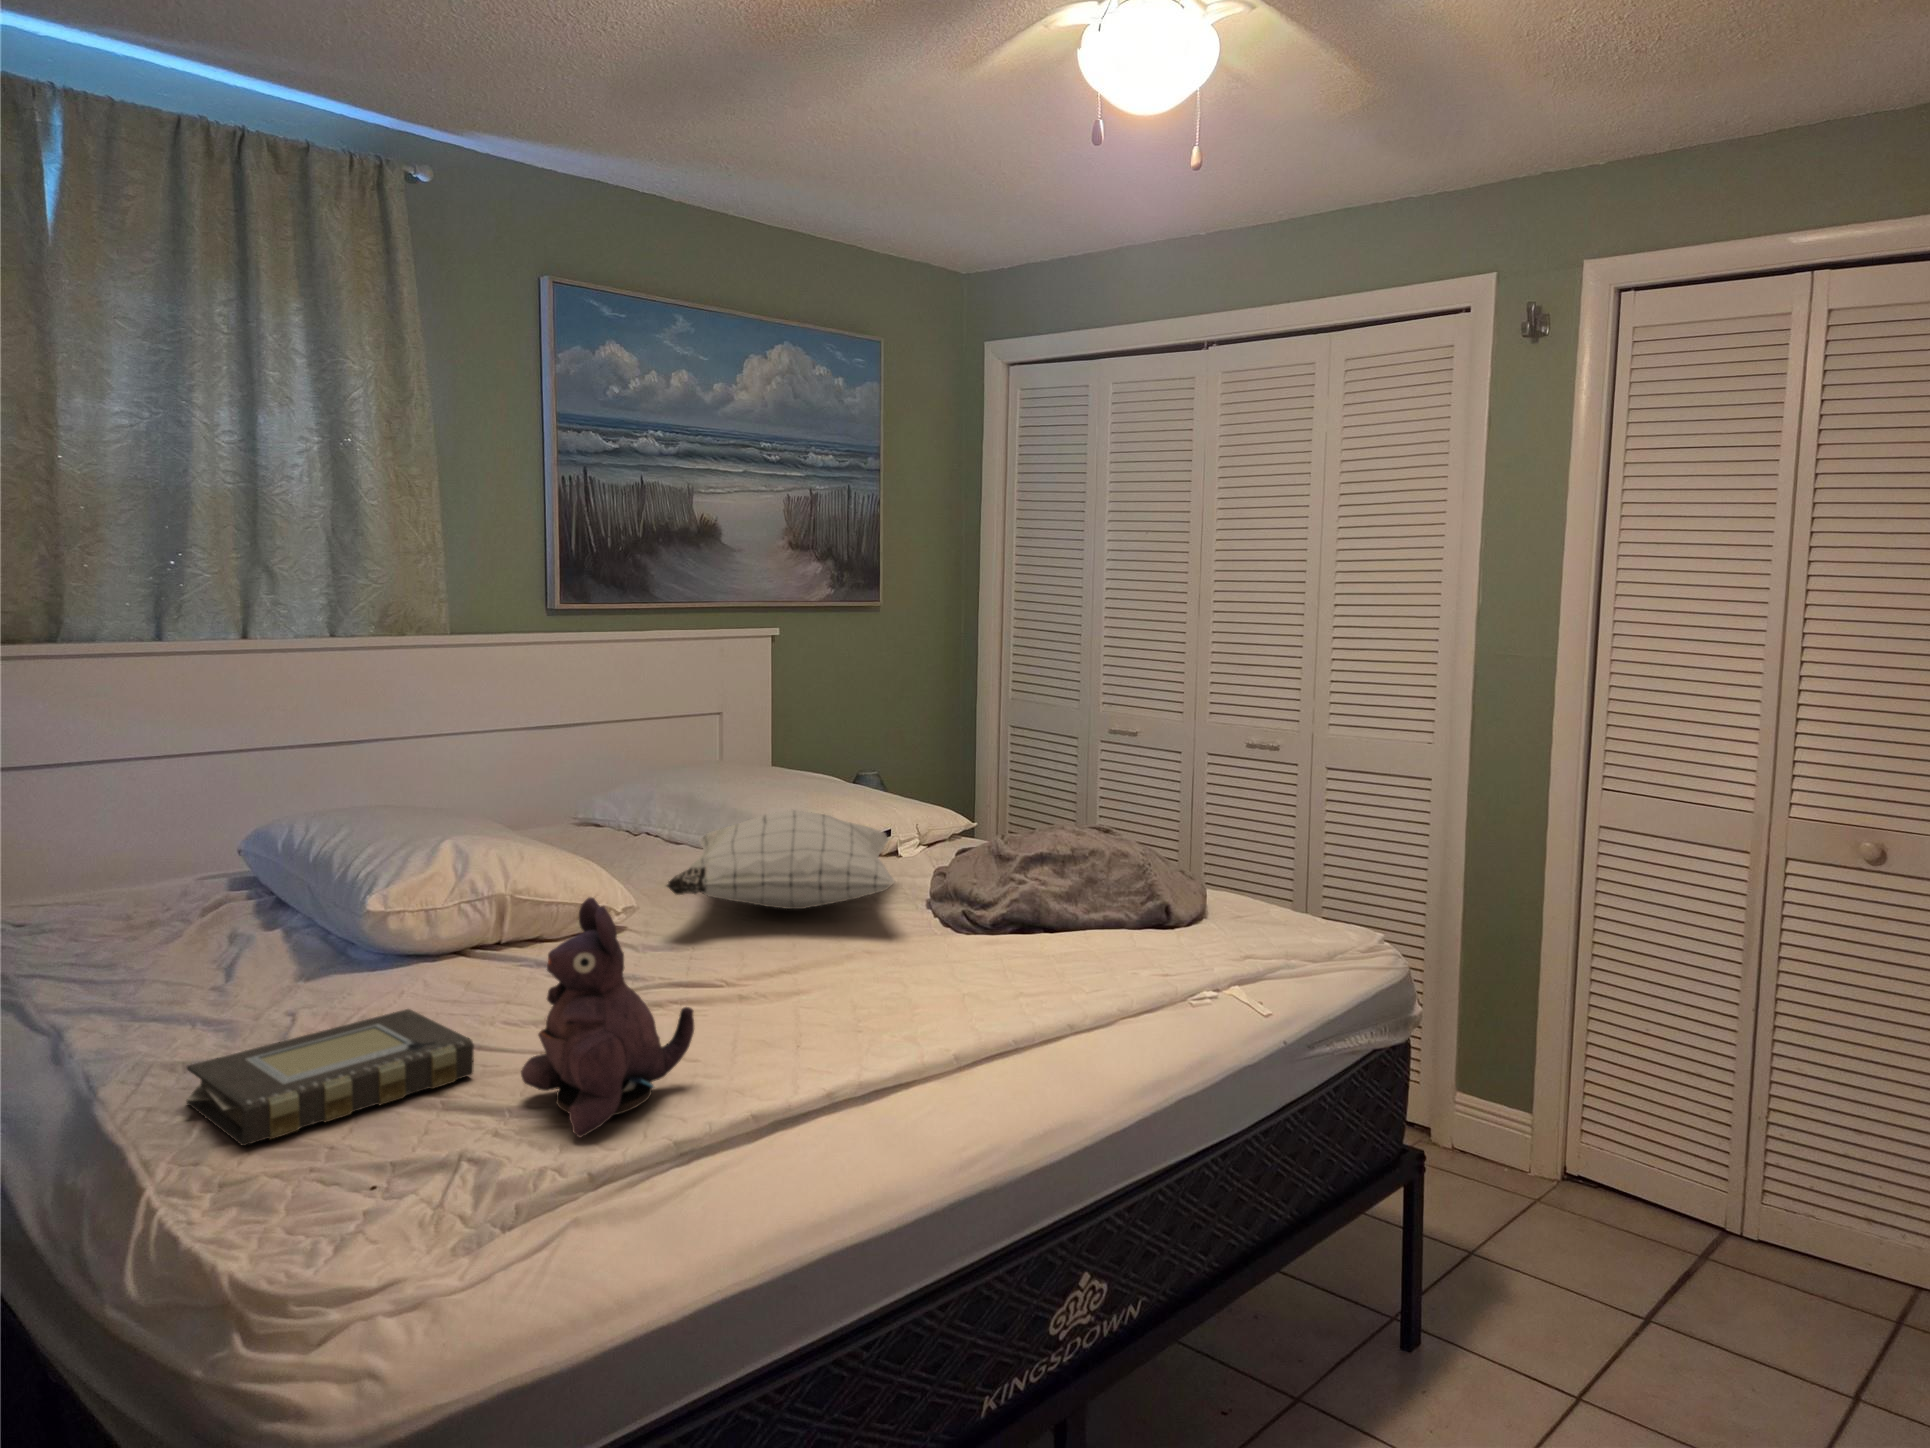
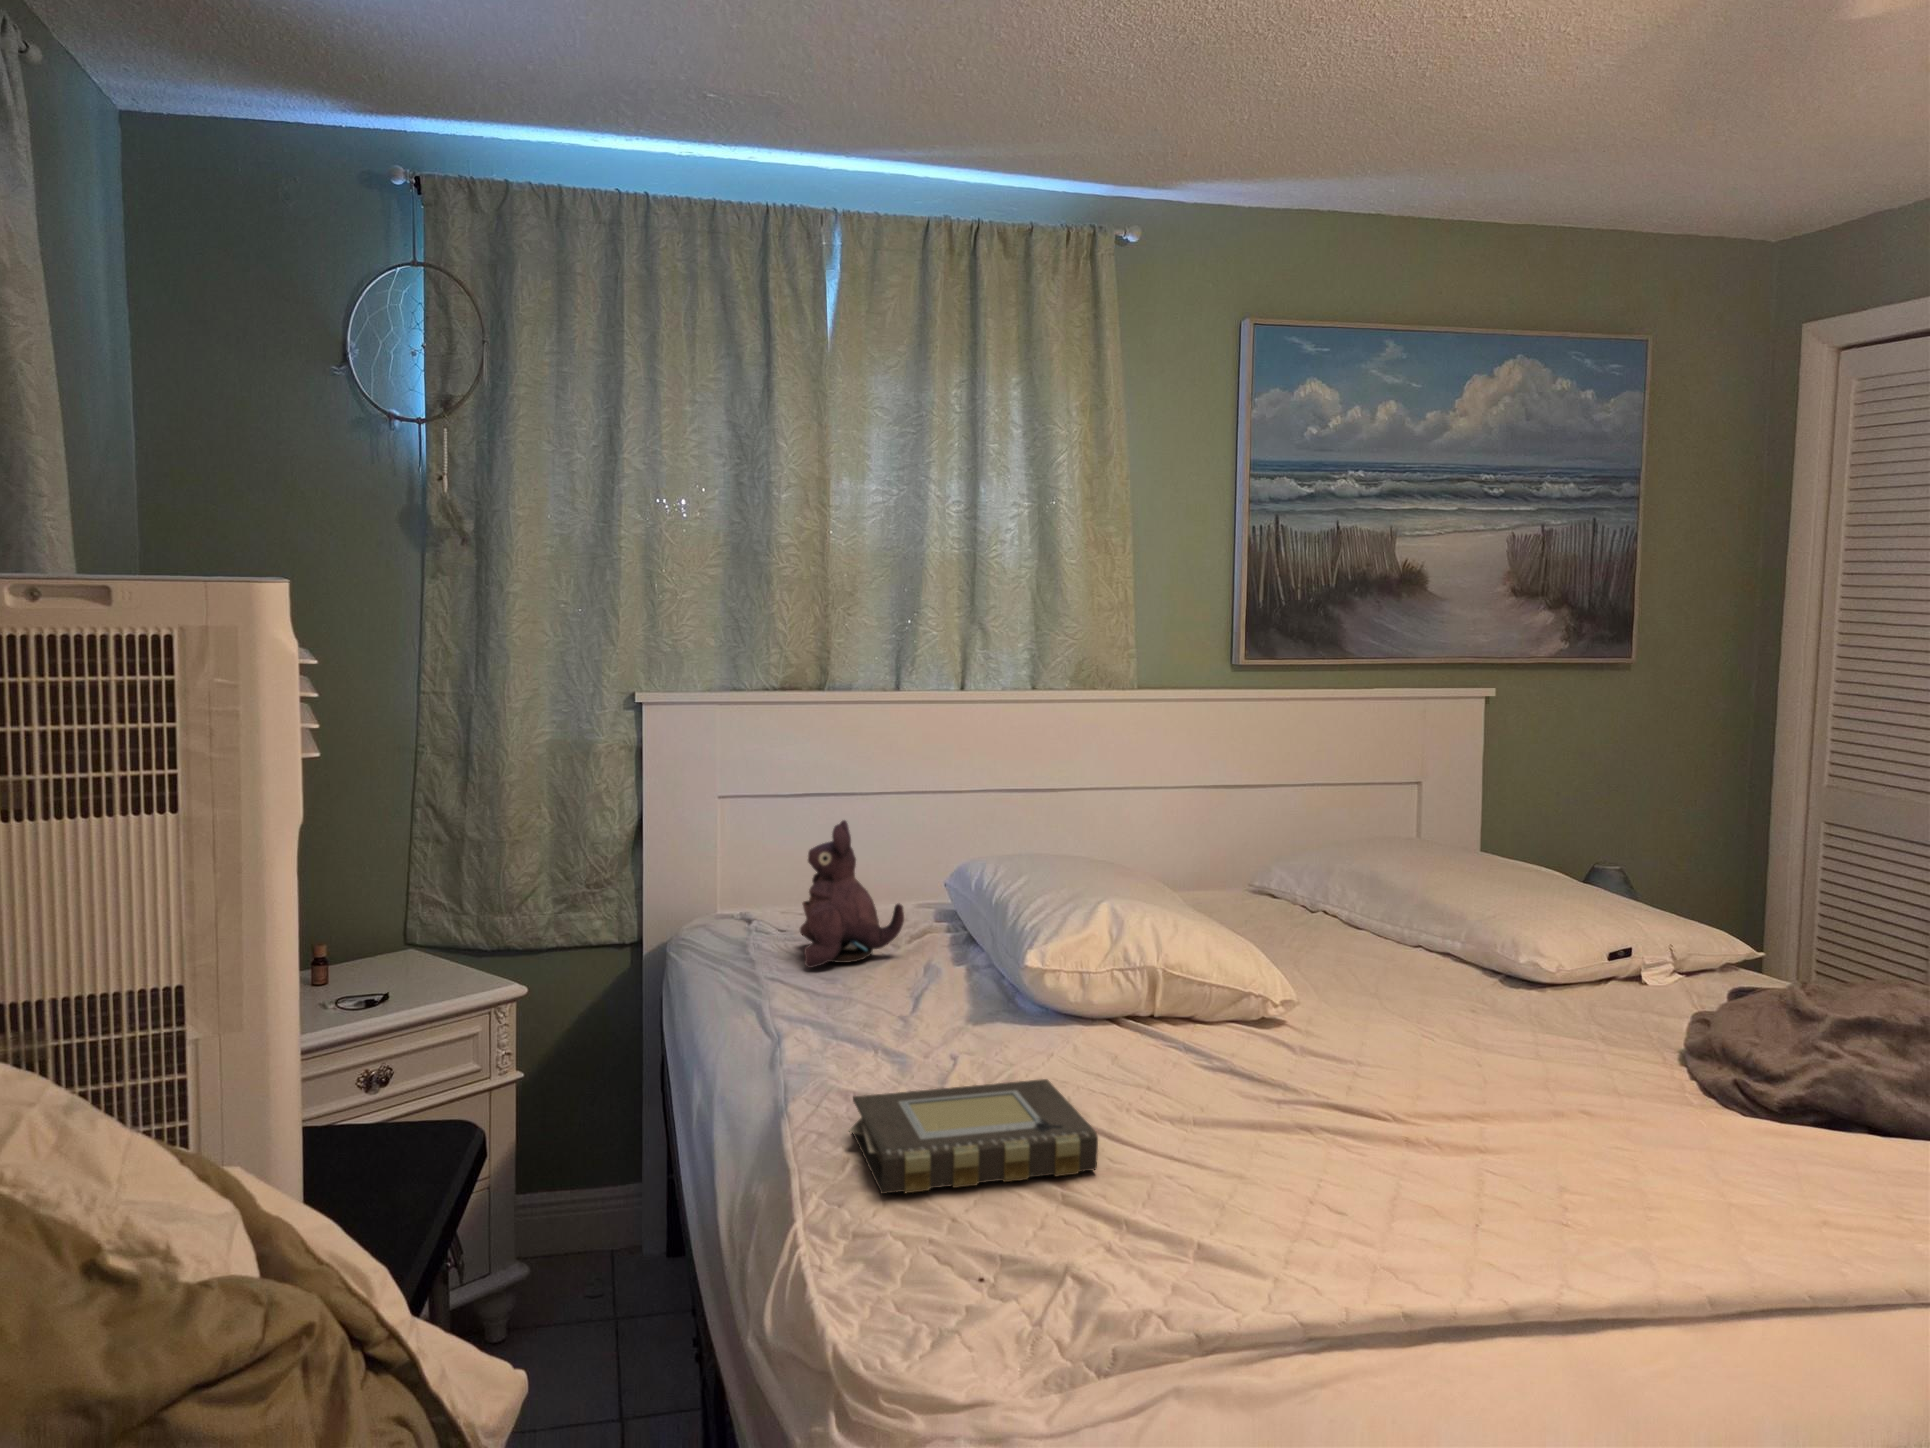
pillow: present [666,810,894,909] -> none [1328,914,1630,1040]
plush toy: present [521,898,694,1138] -> present [800,820,904,968]

